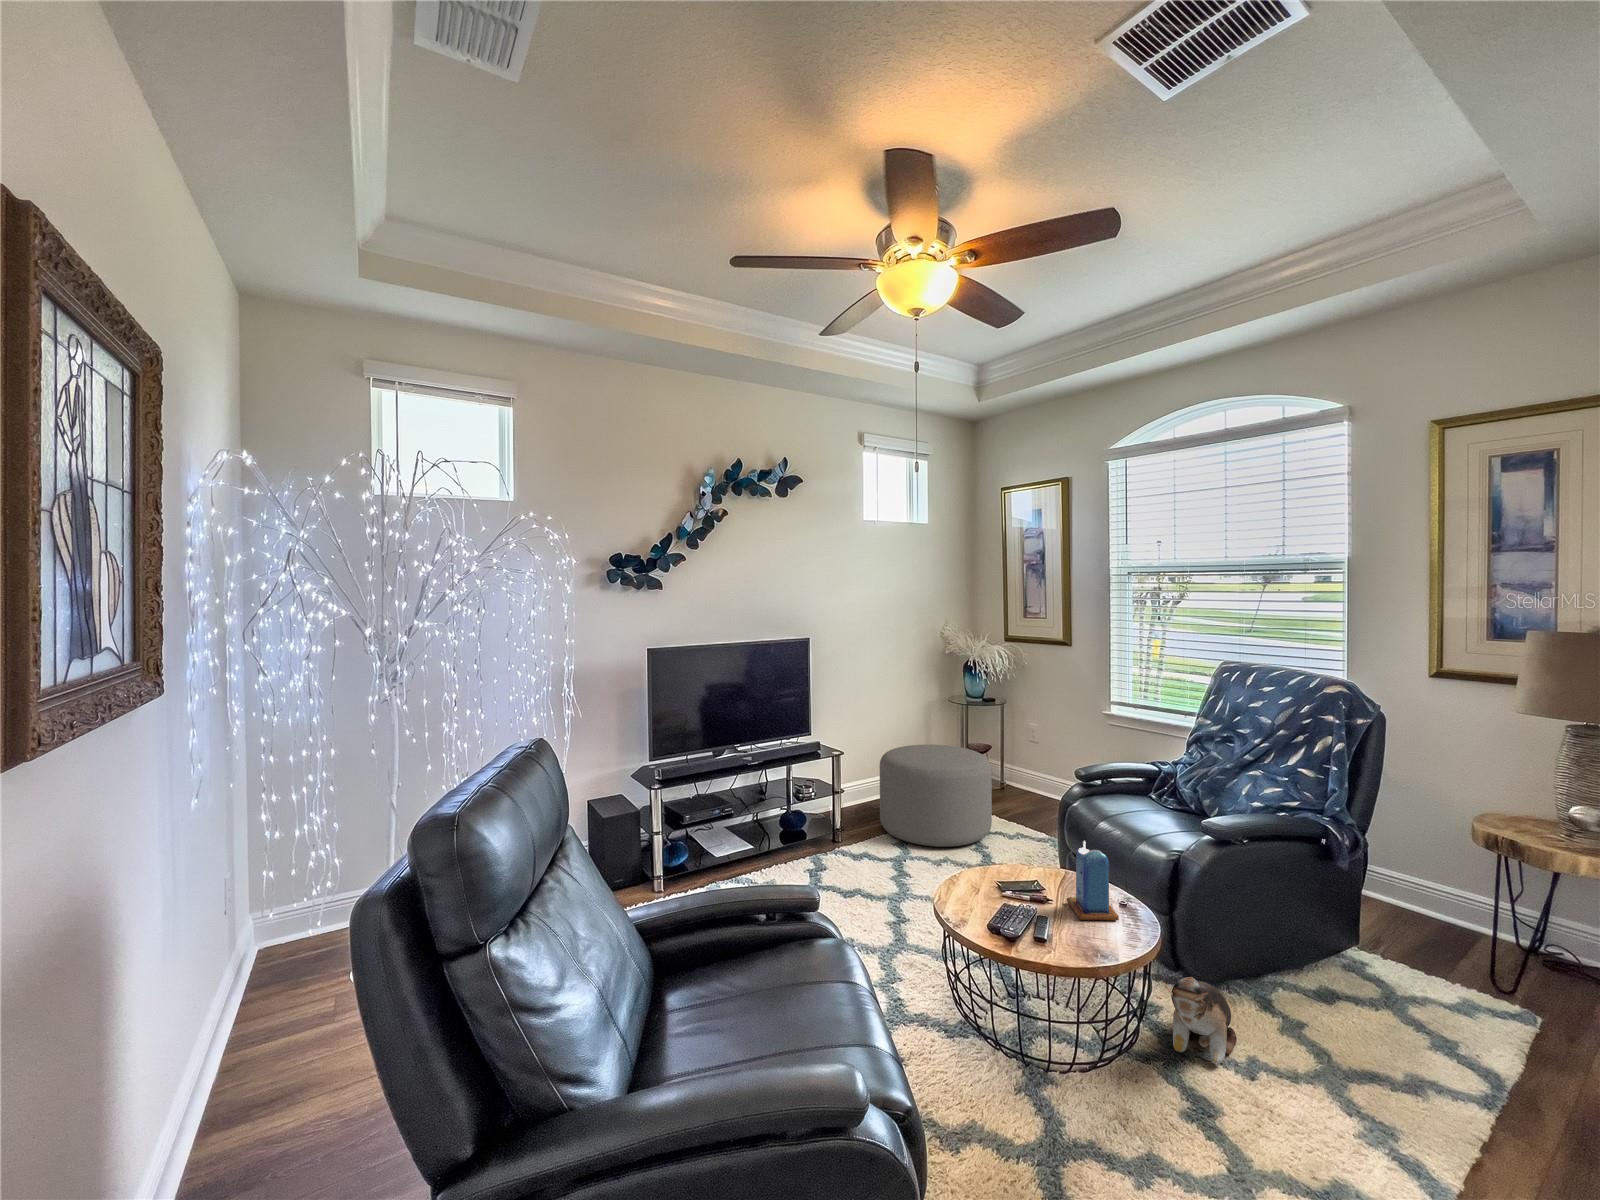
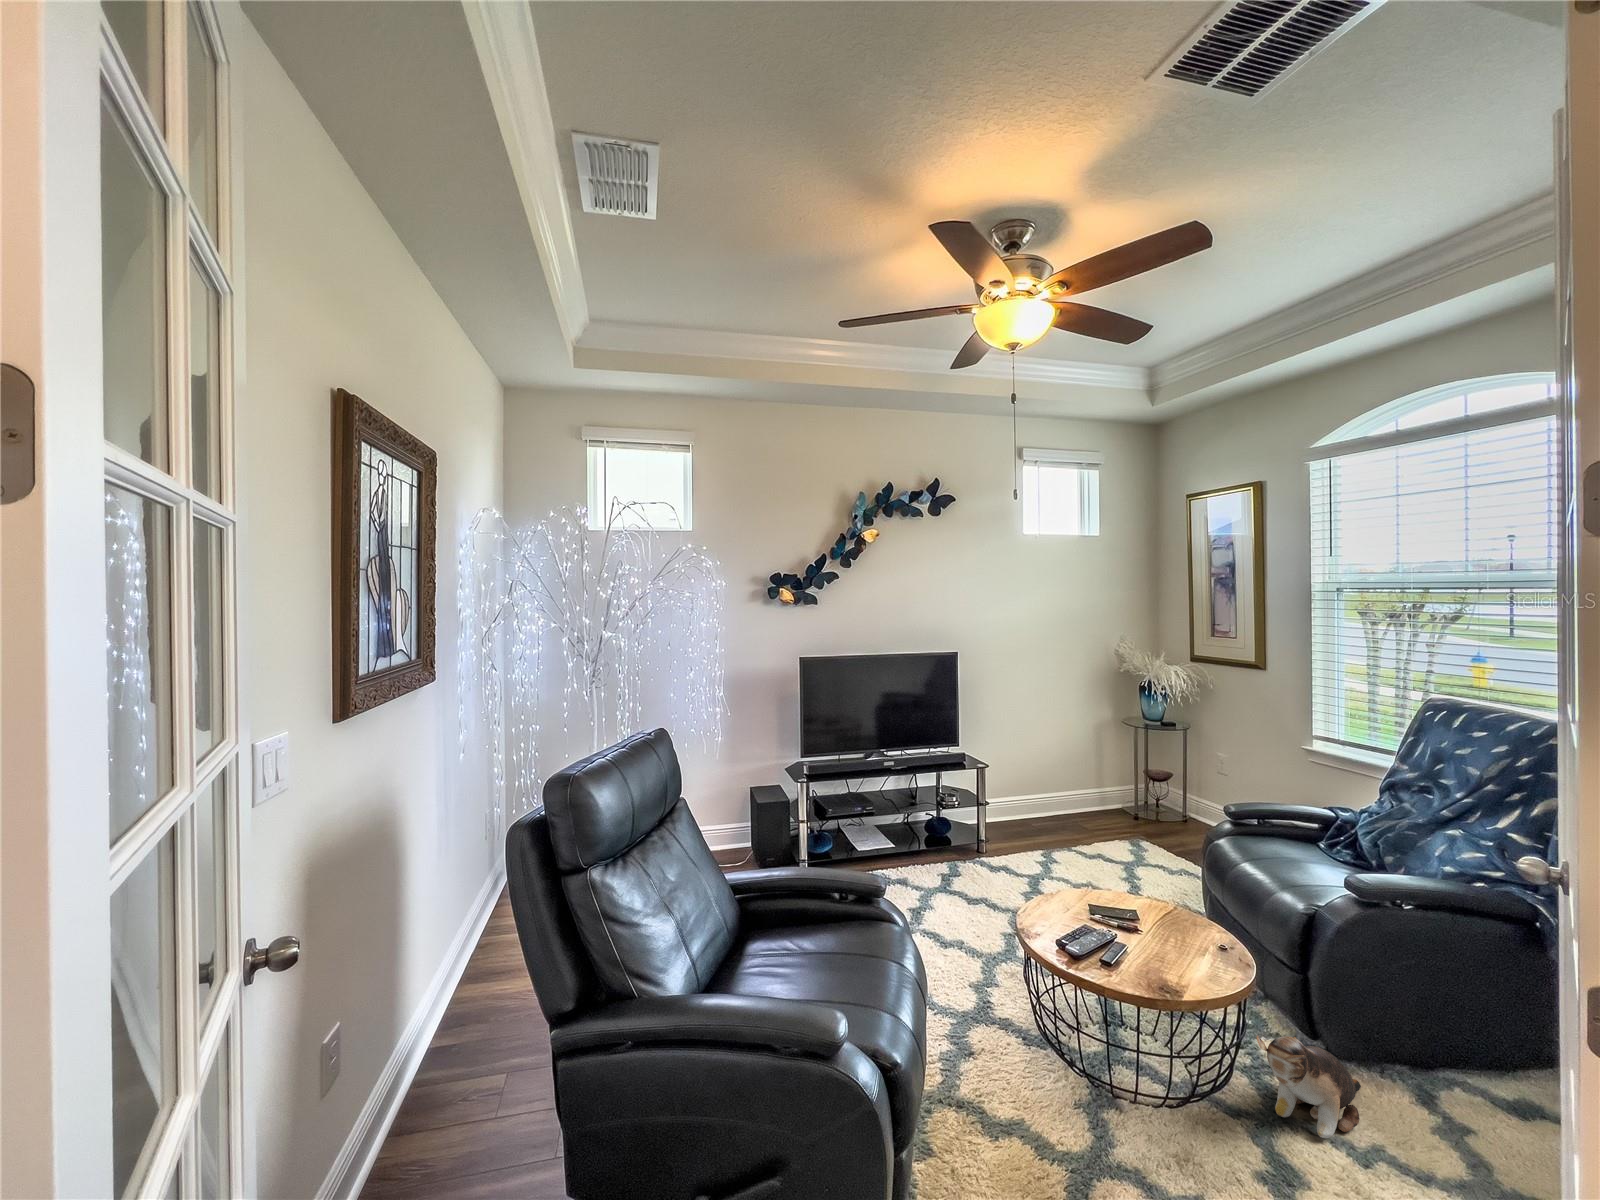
ottoman: present [880,745,992,847] -> none [1031,765,1152,872]
candle: present [1067,841,1119,920] -> none [1152,874,1200,960]

